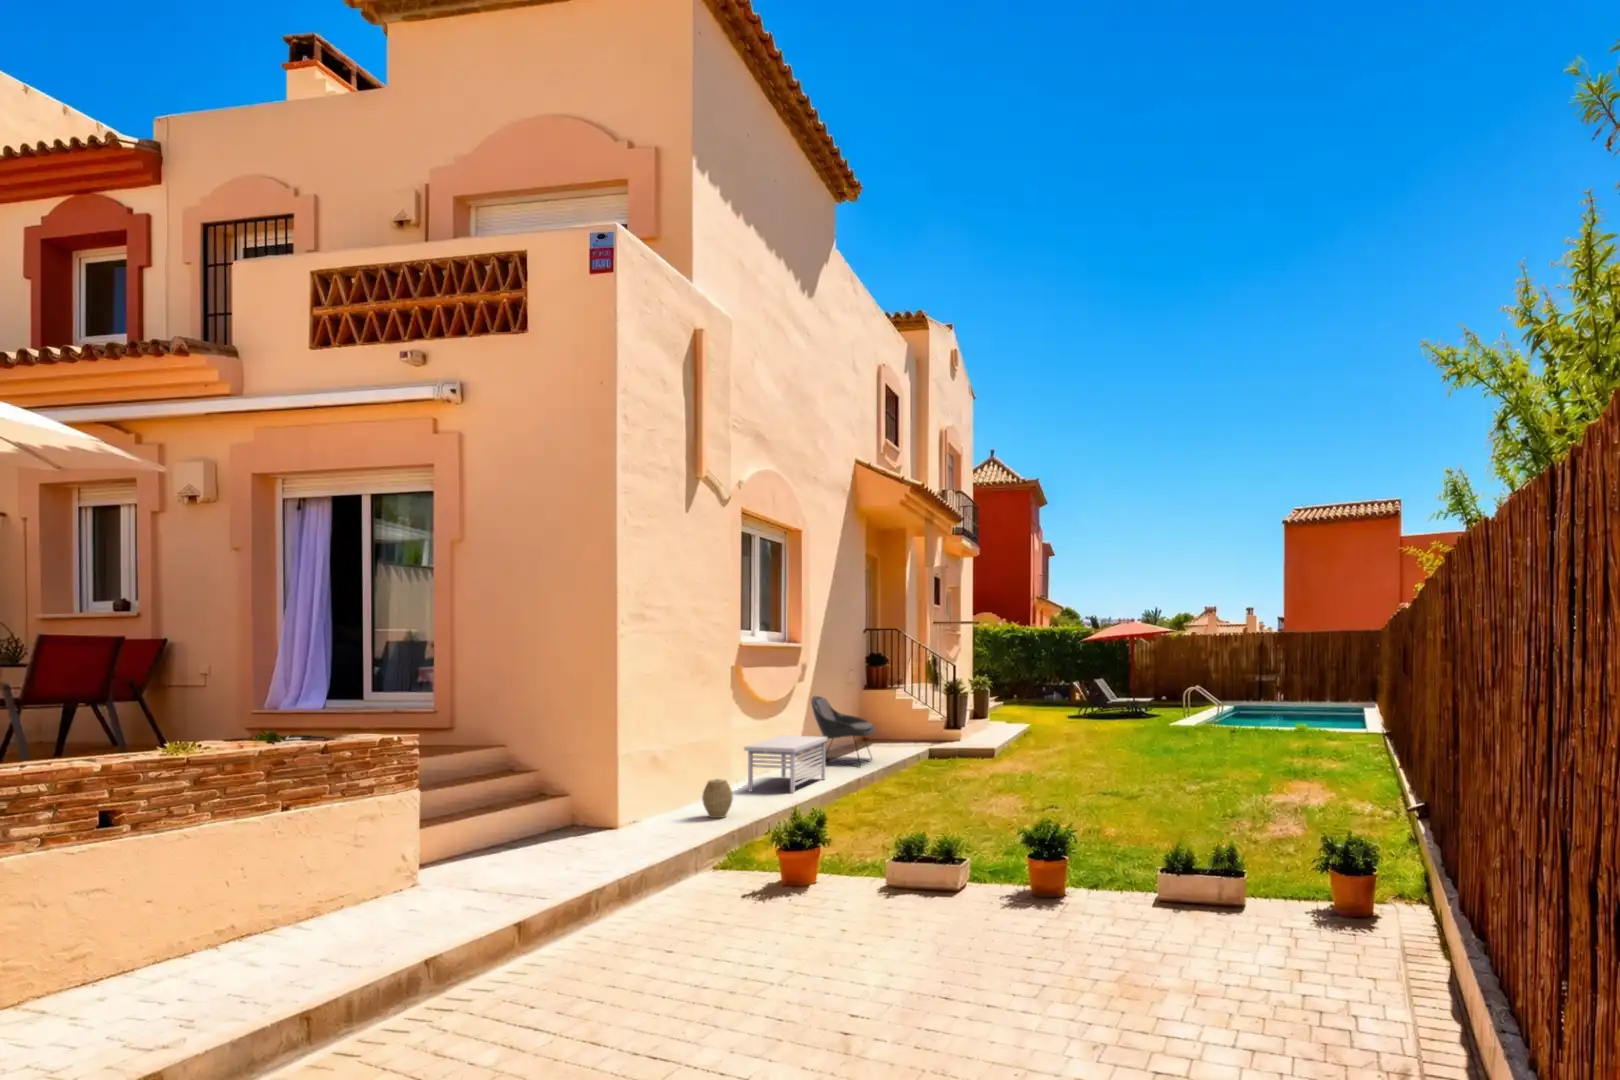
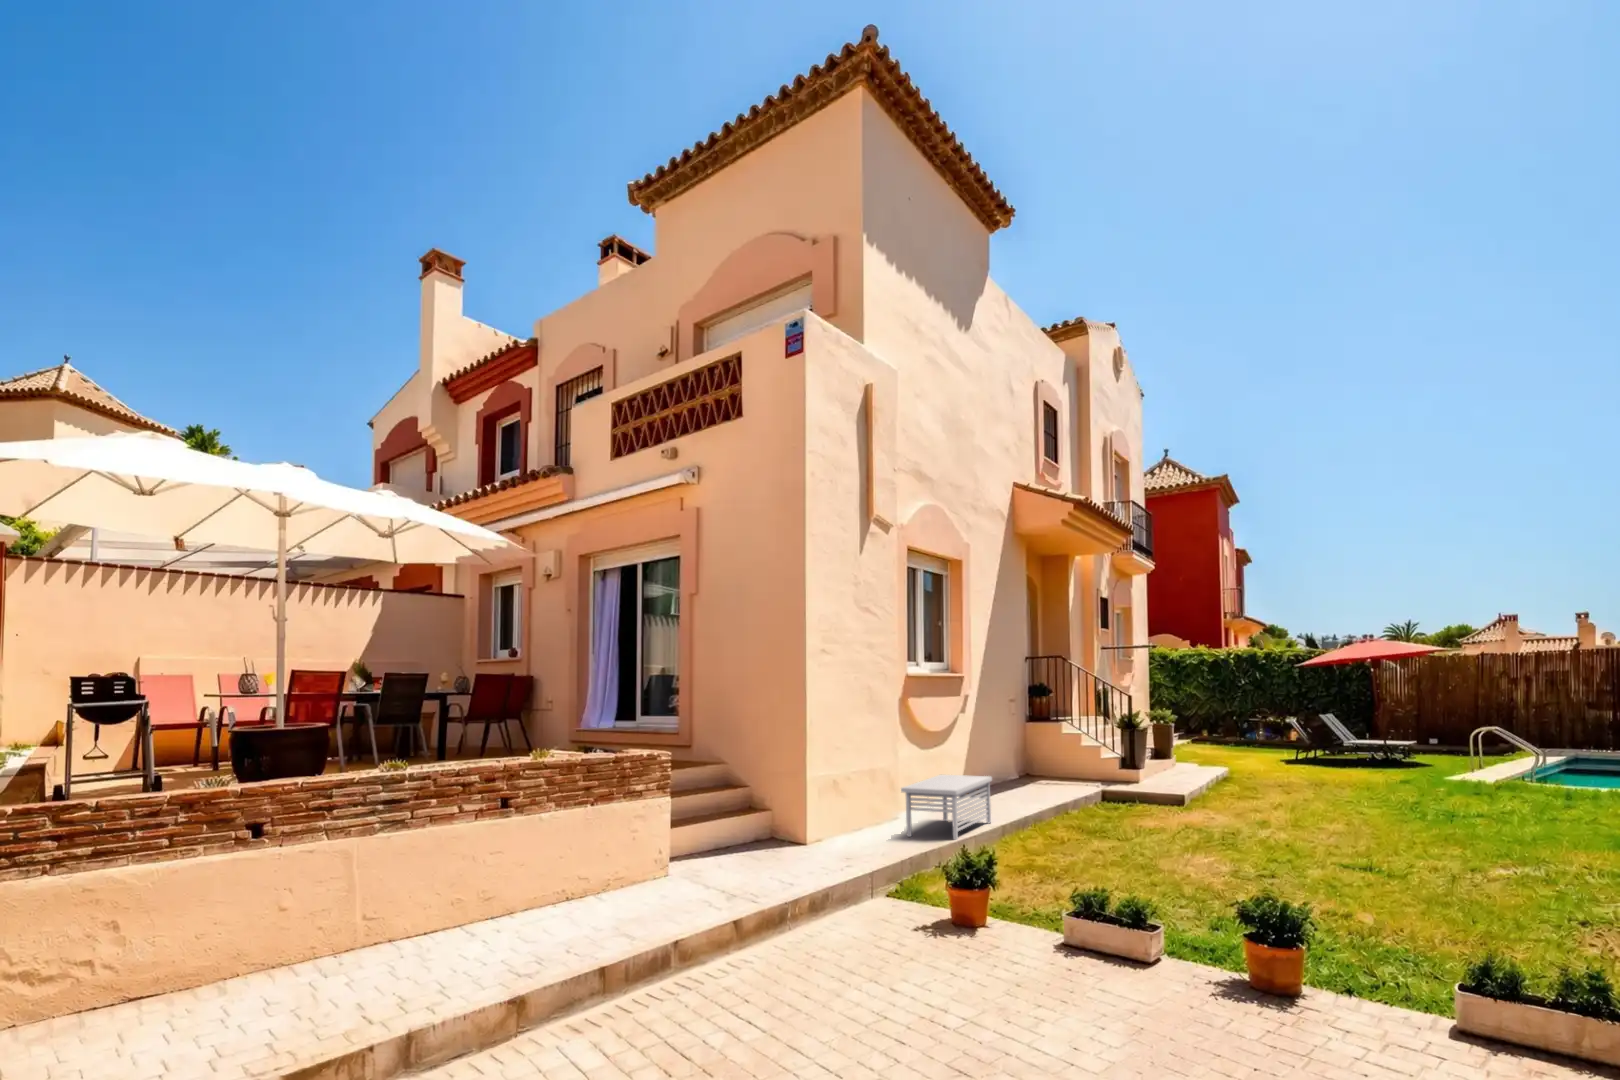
lounge chair: present [811,696,875,767] -> none [973,730,1045,809]
woven basket: present [702,779,733,818] -> none [855,826,889,870]

